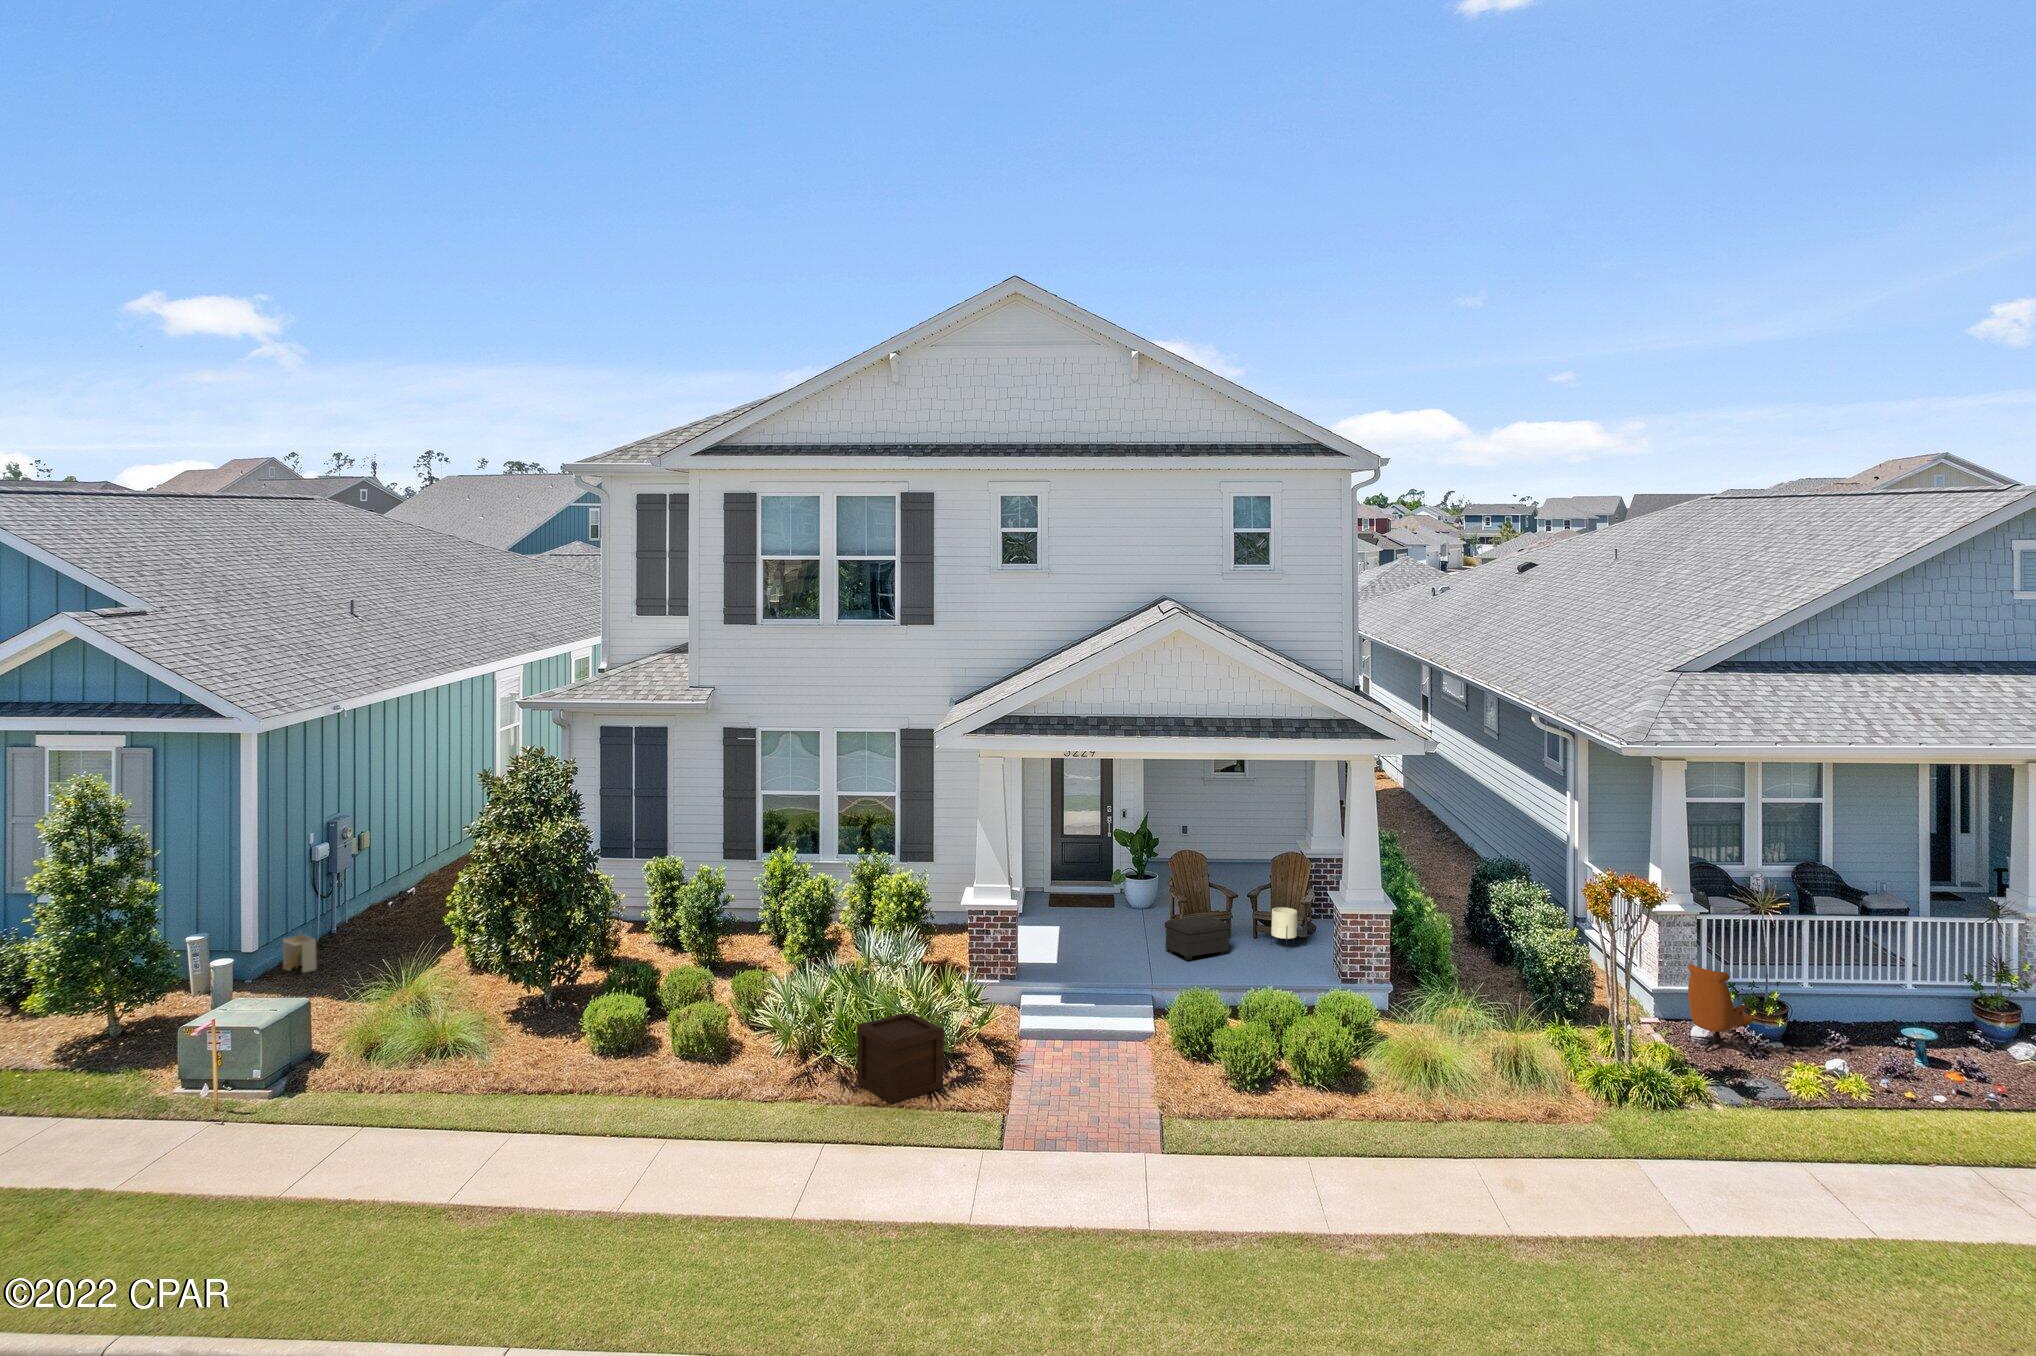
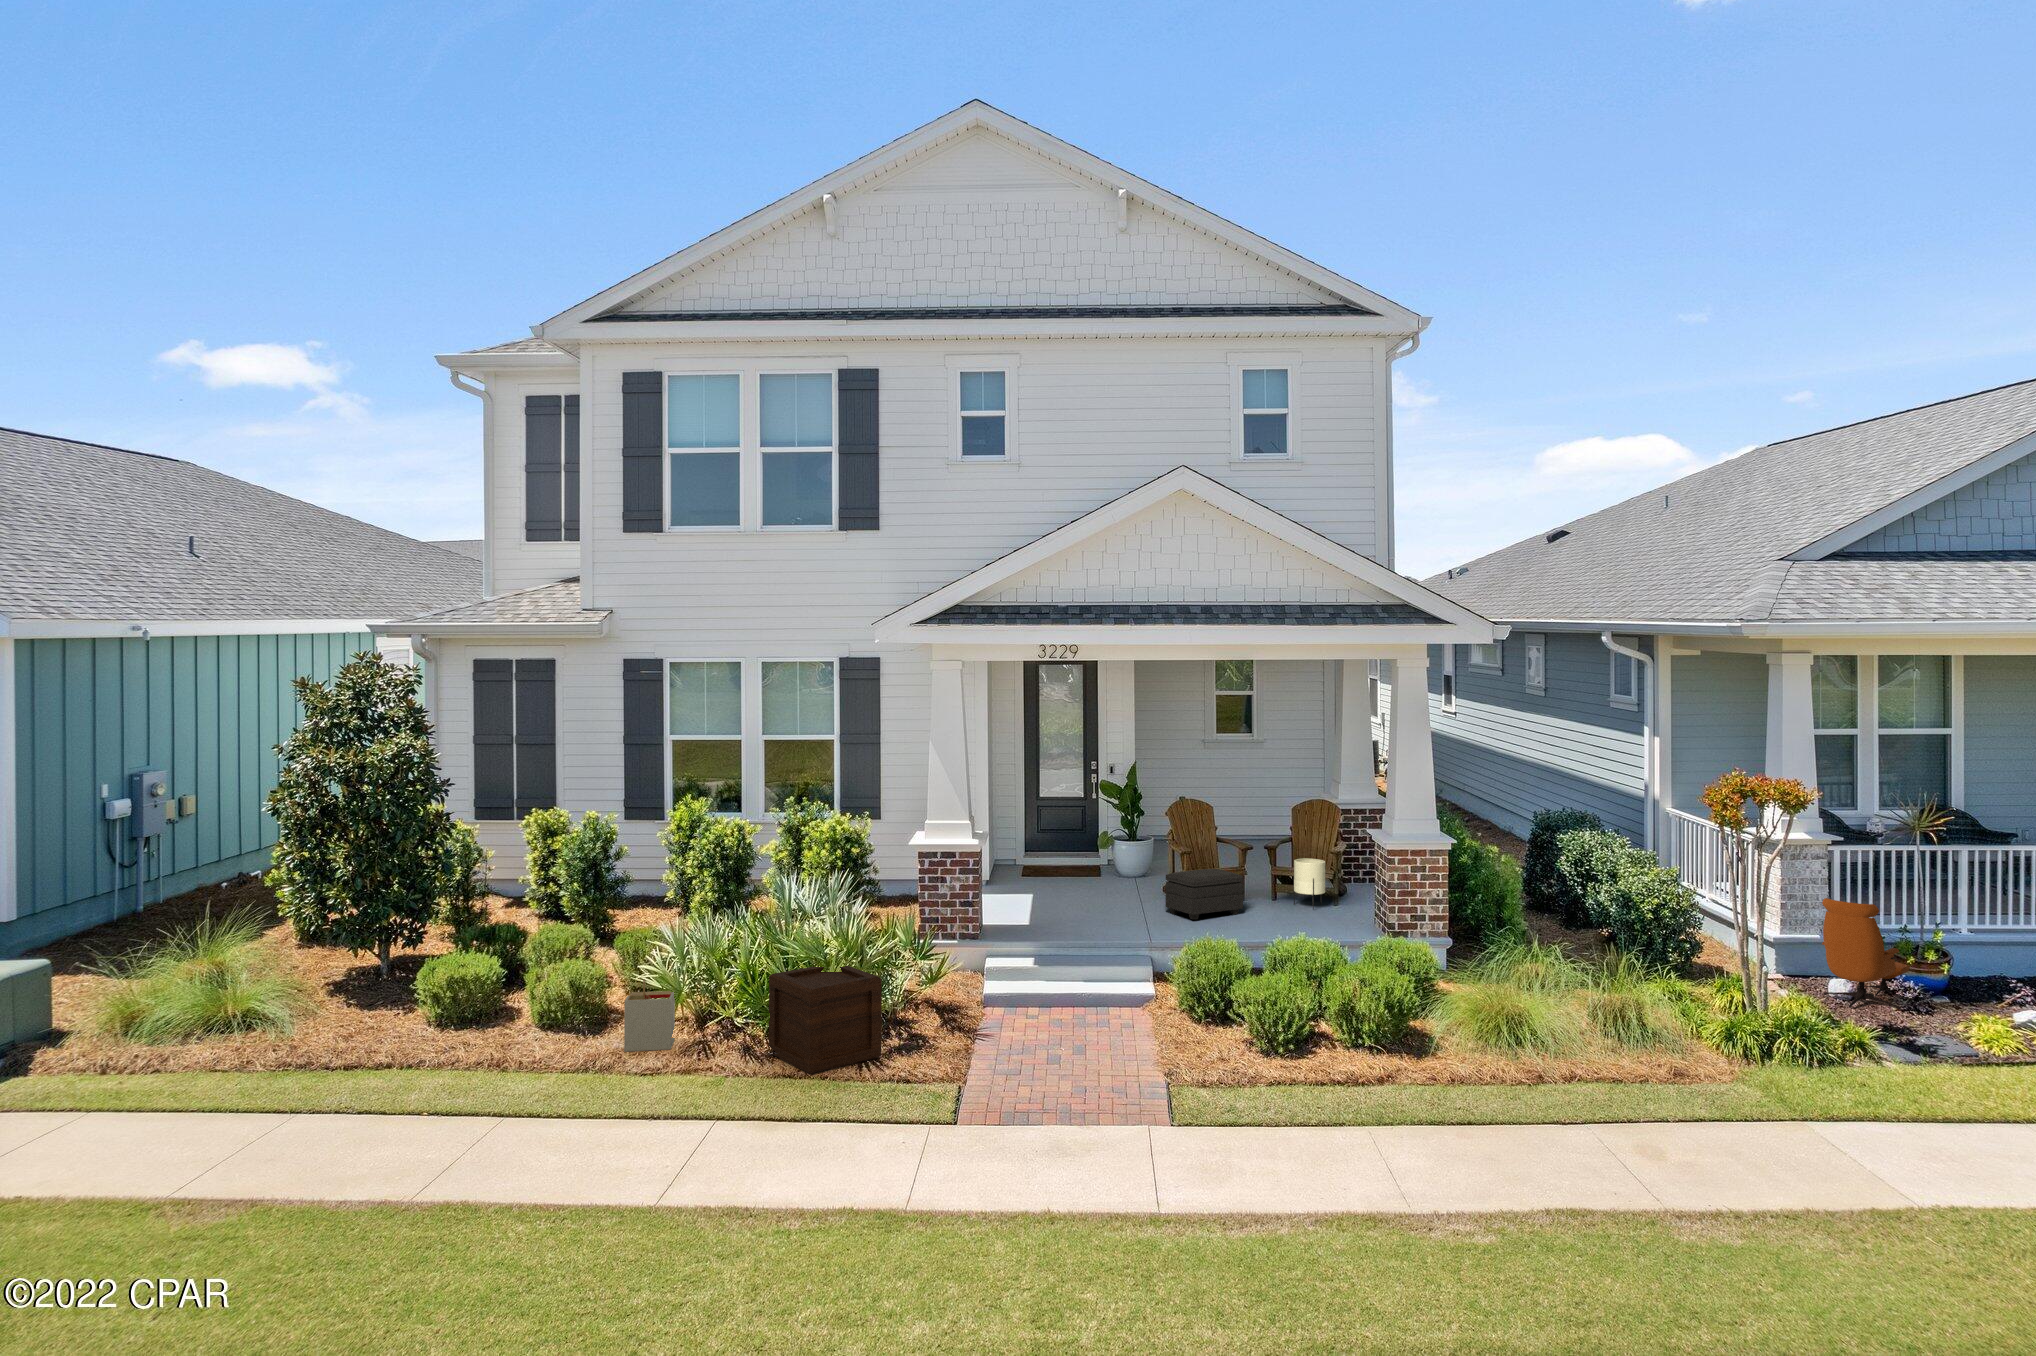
storage bin: present [283,934,317,972] -> present [624,980,675,1052]

